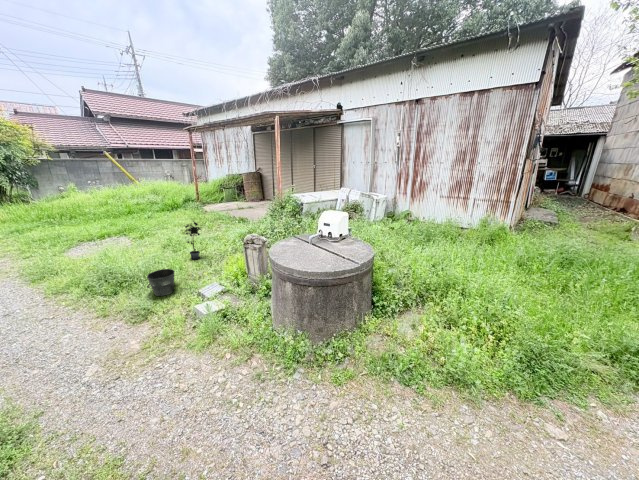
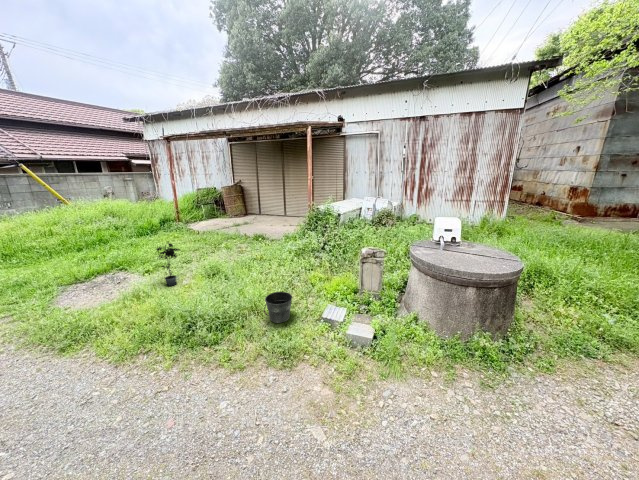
potted plant: present [185,221,201,259] -> present [157,243,180,286]

